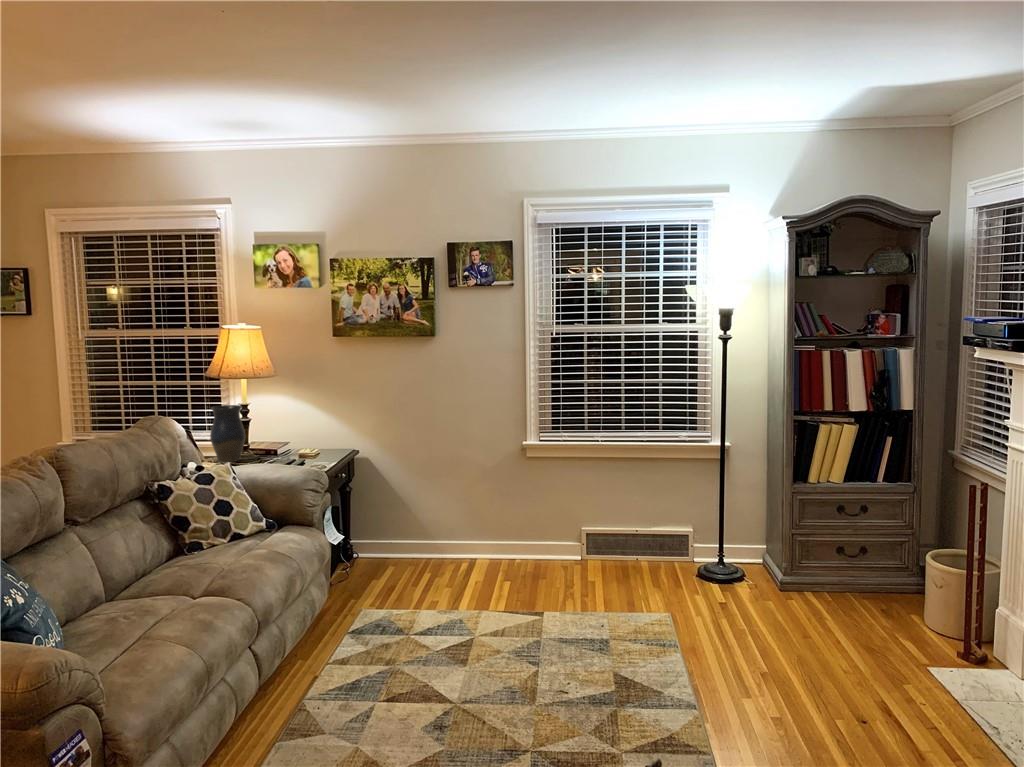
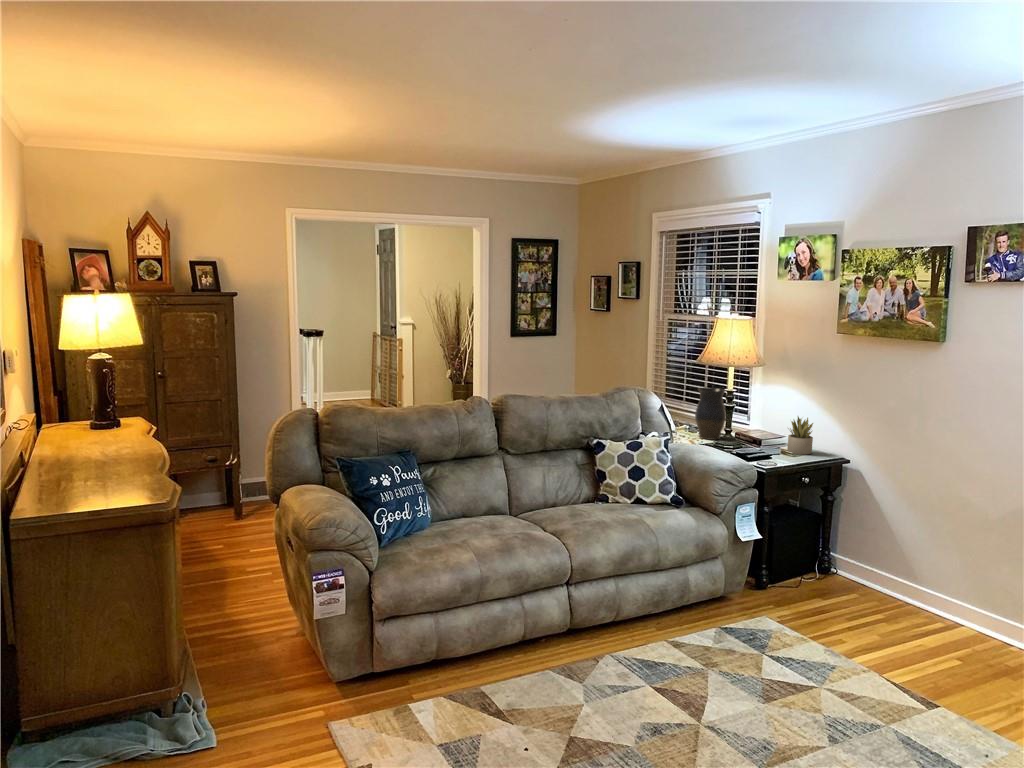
succulent plant: none [302,419,329,457] -> present [787,417,813,454]

